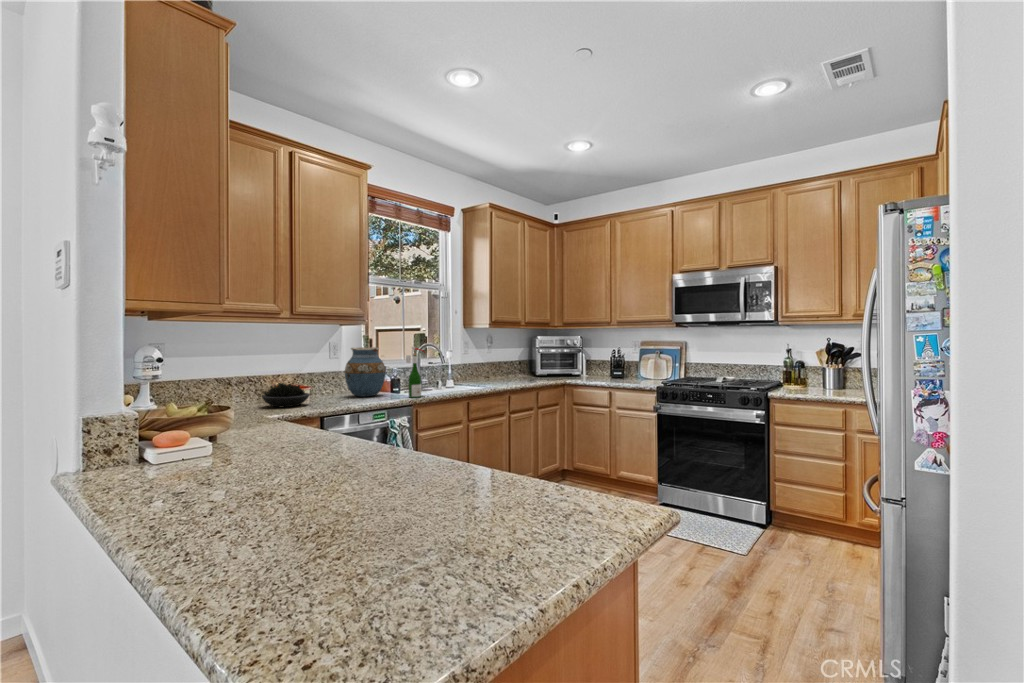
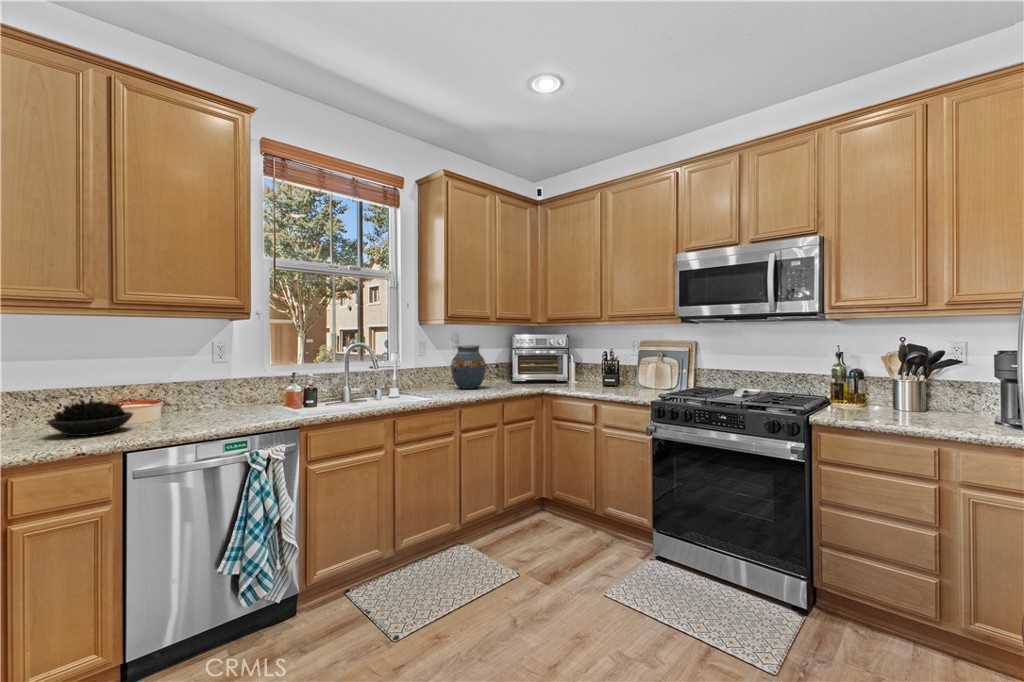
vase: present [345,347,385,397] -> present [451,345,486,389]
wine bottle: present [406,347,425,398] -> none [289,348,319,419]

